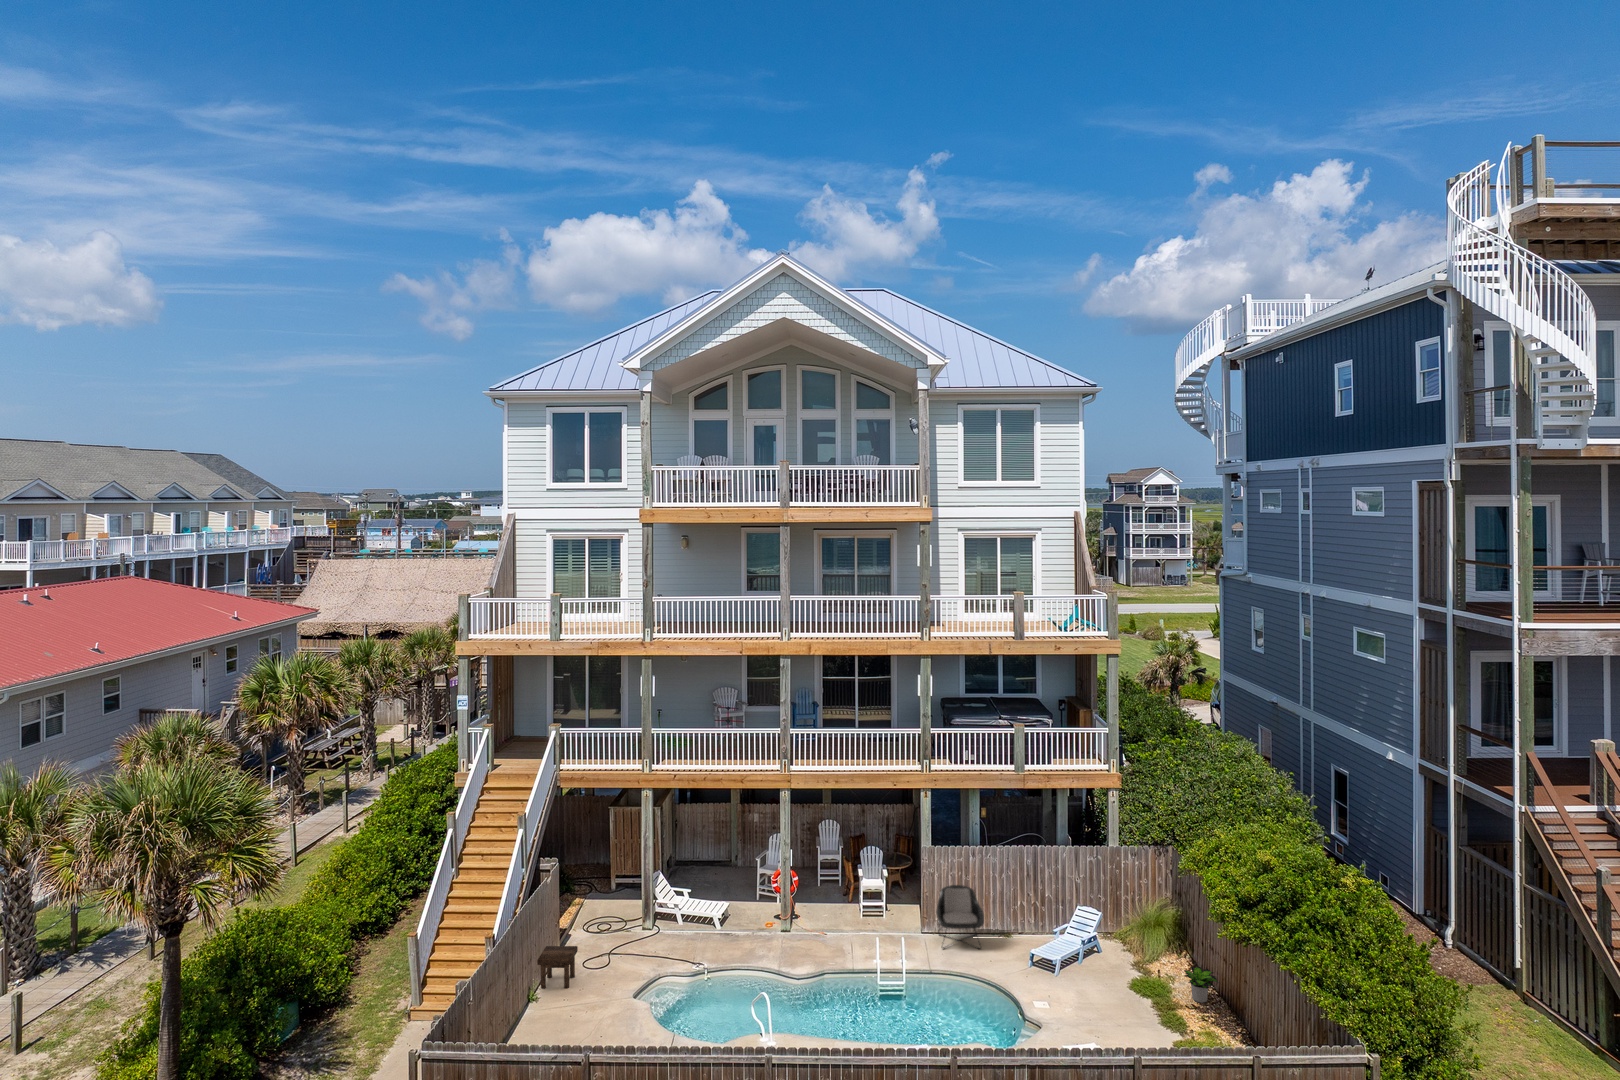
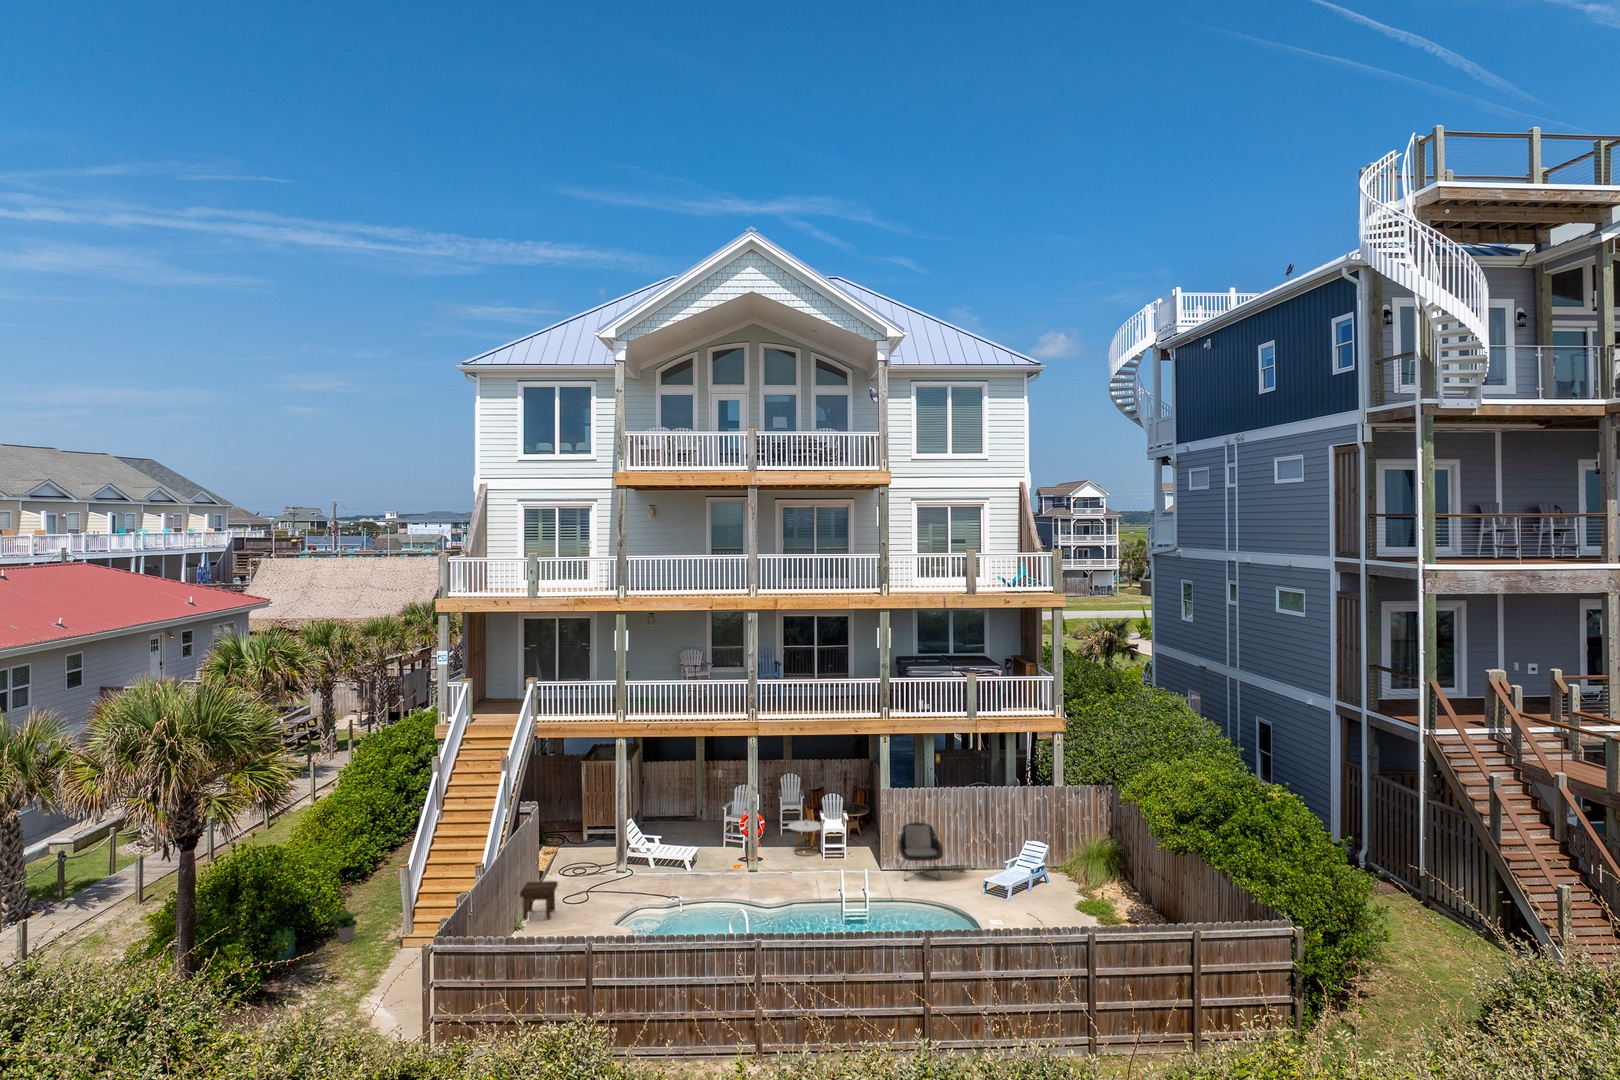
side table: none [822,875,860,914] -> present [788,820,821,856]
potted plant: present [1184,967,1219,1003] -> present [331,909,361,943]

